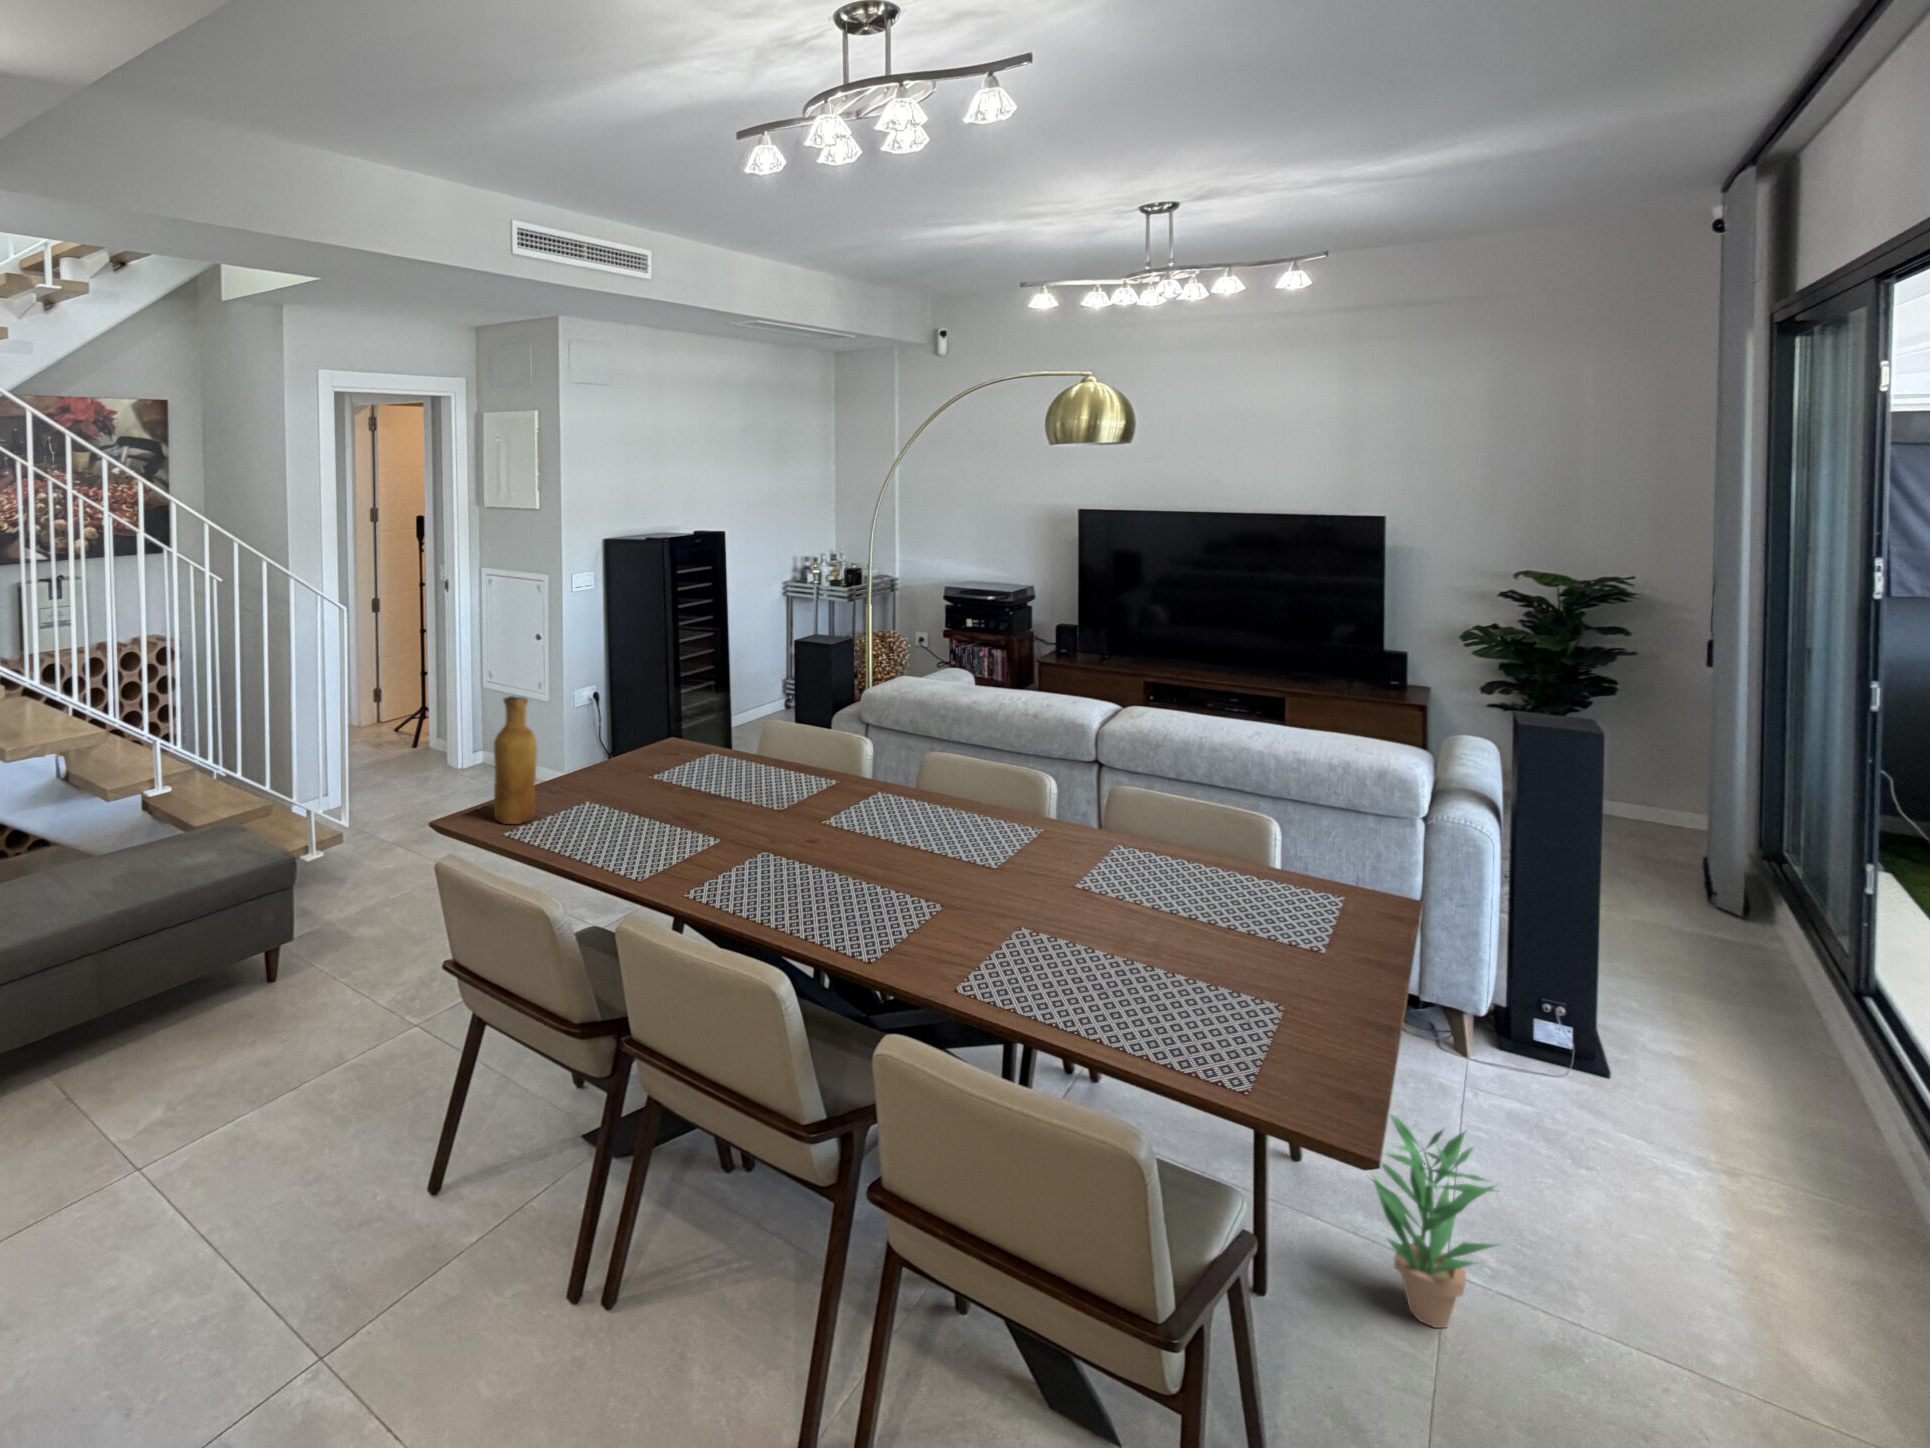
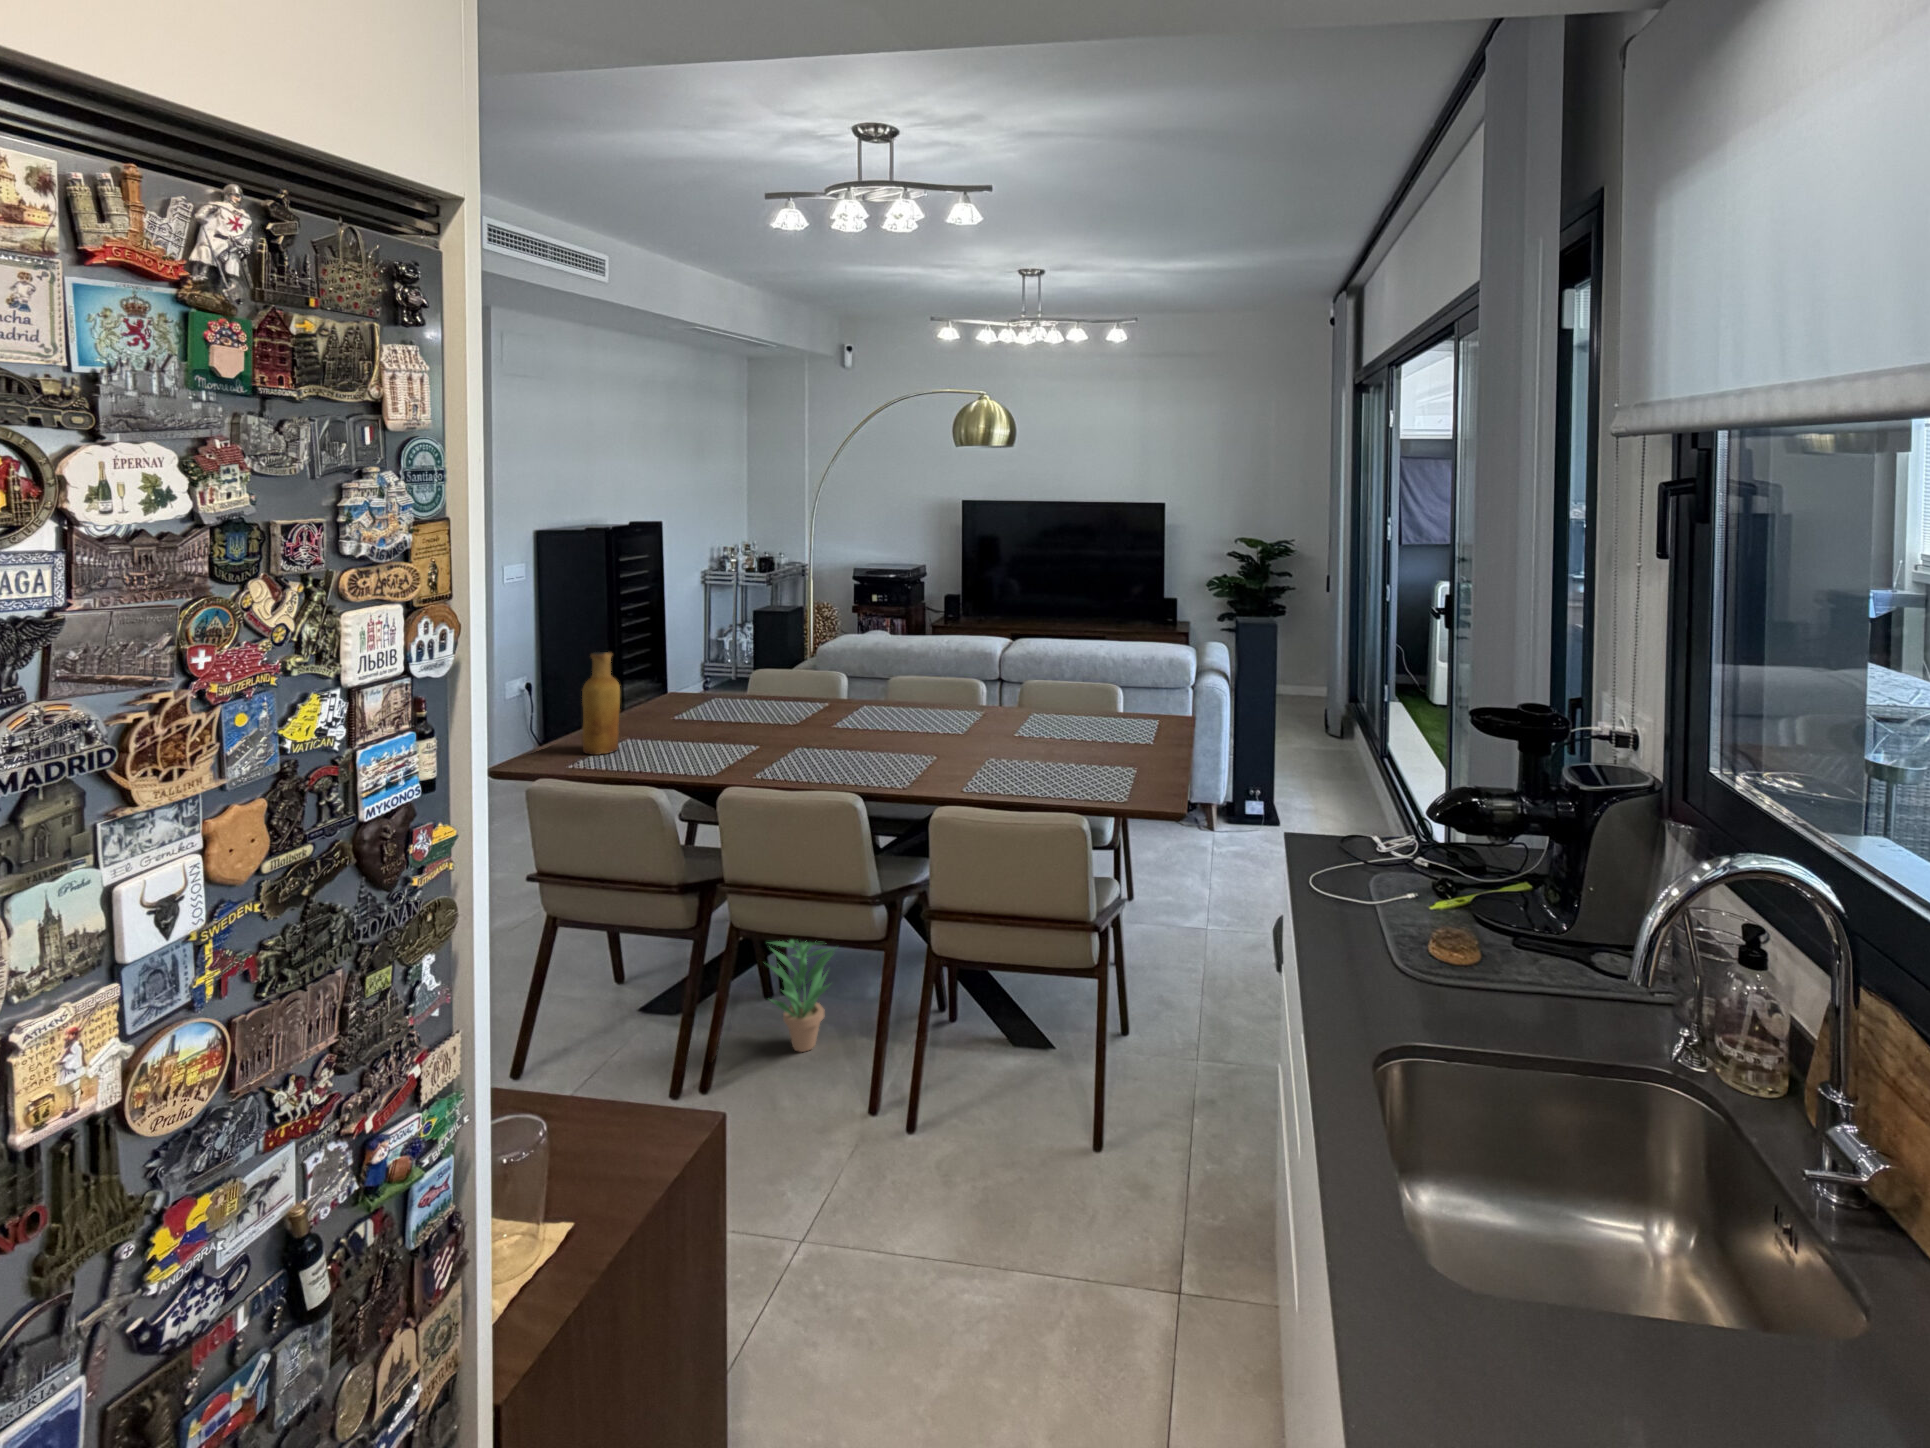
potted plant: present [1367,1115,1496,1328] -> present [768,940,834,1052]

